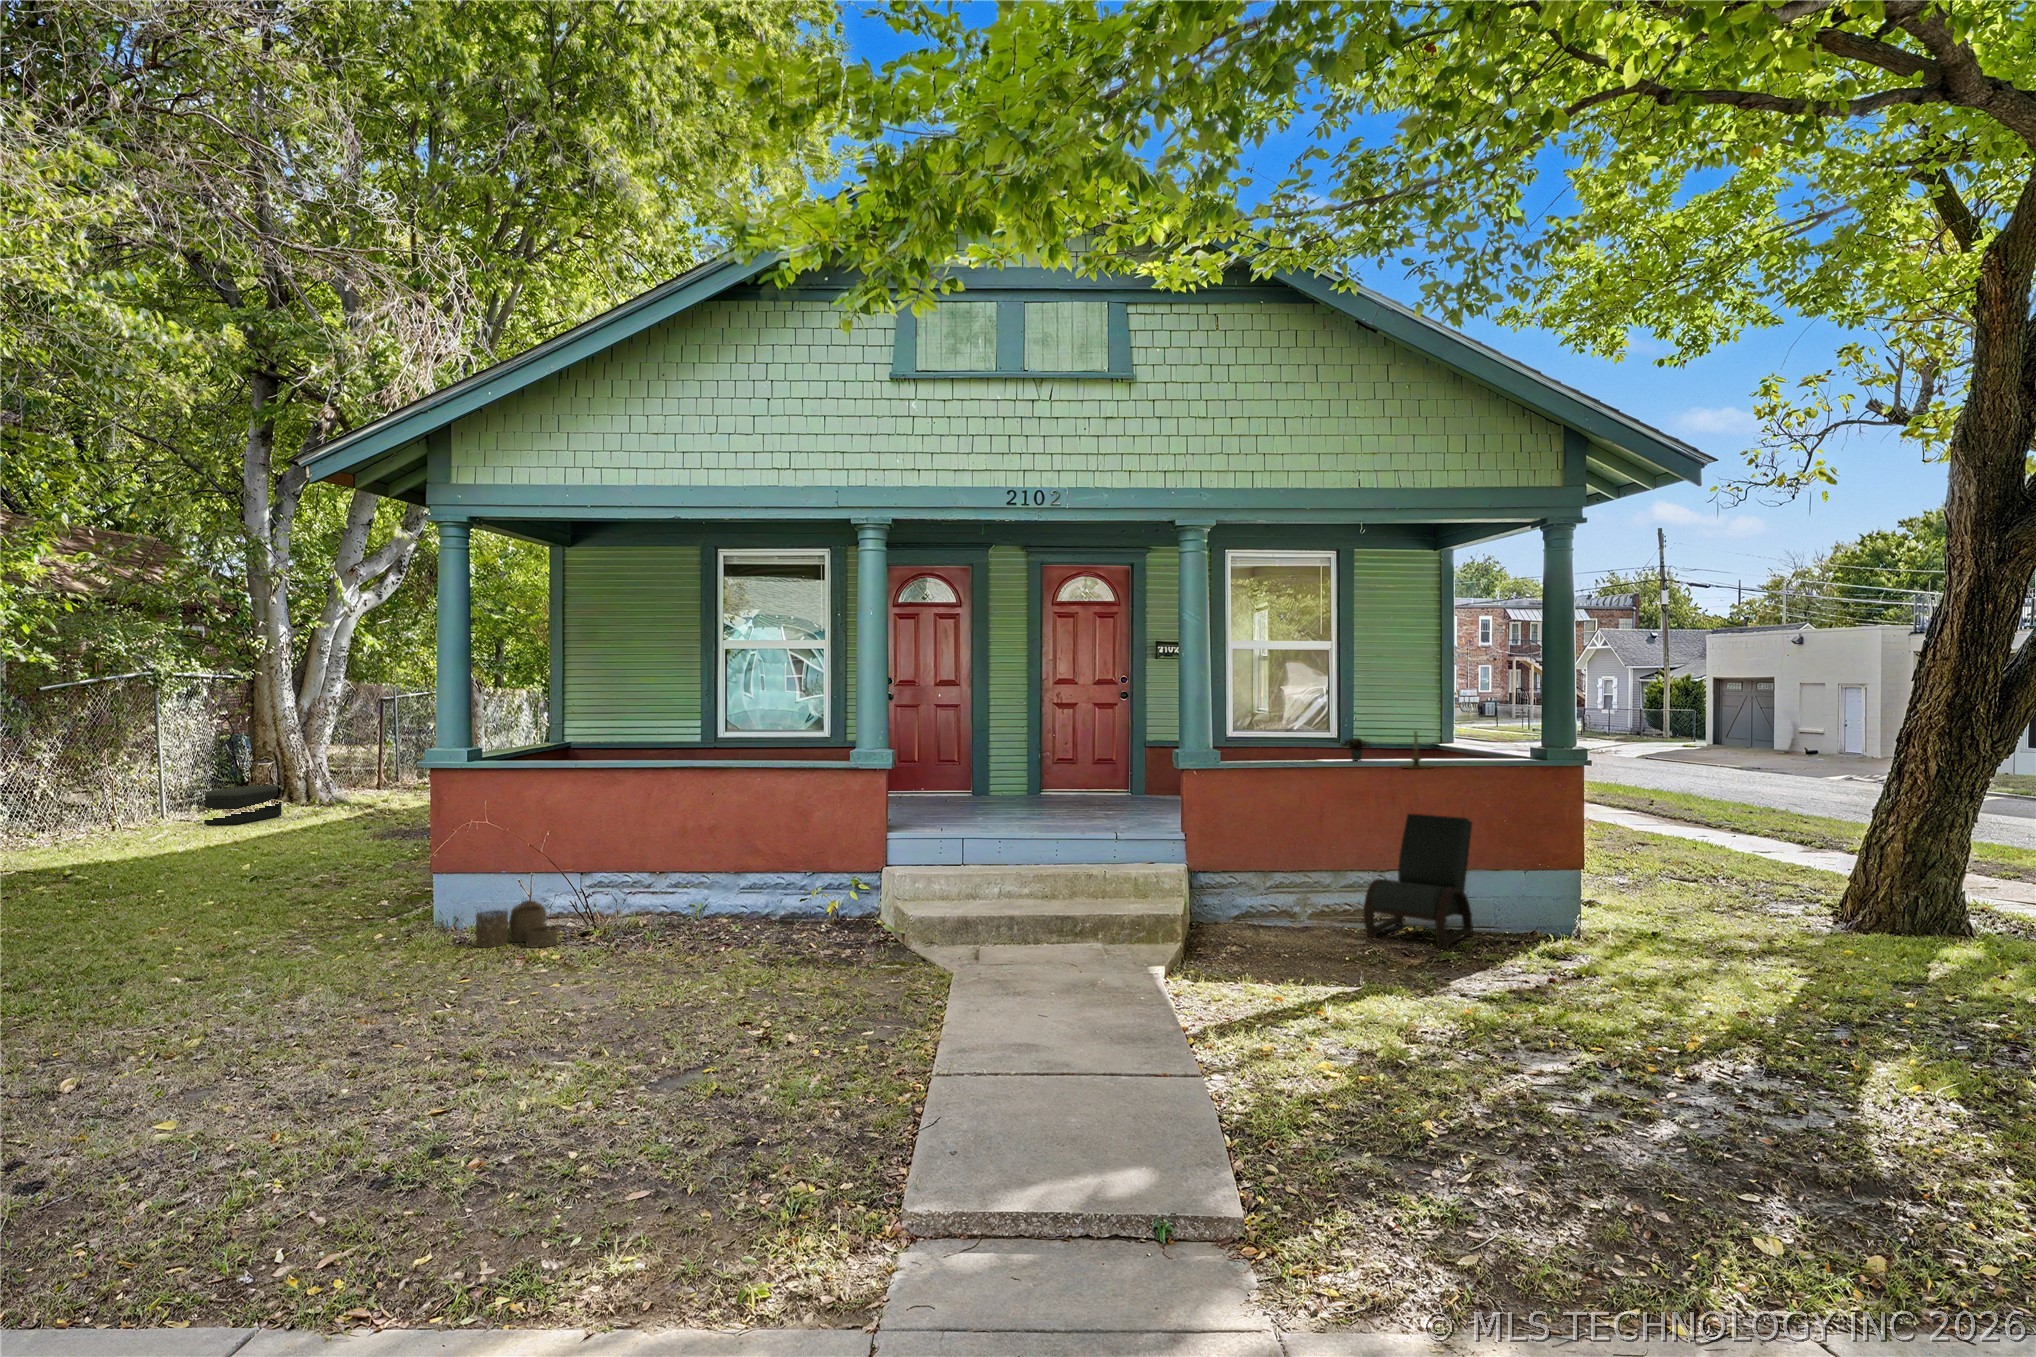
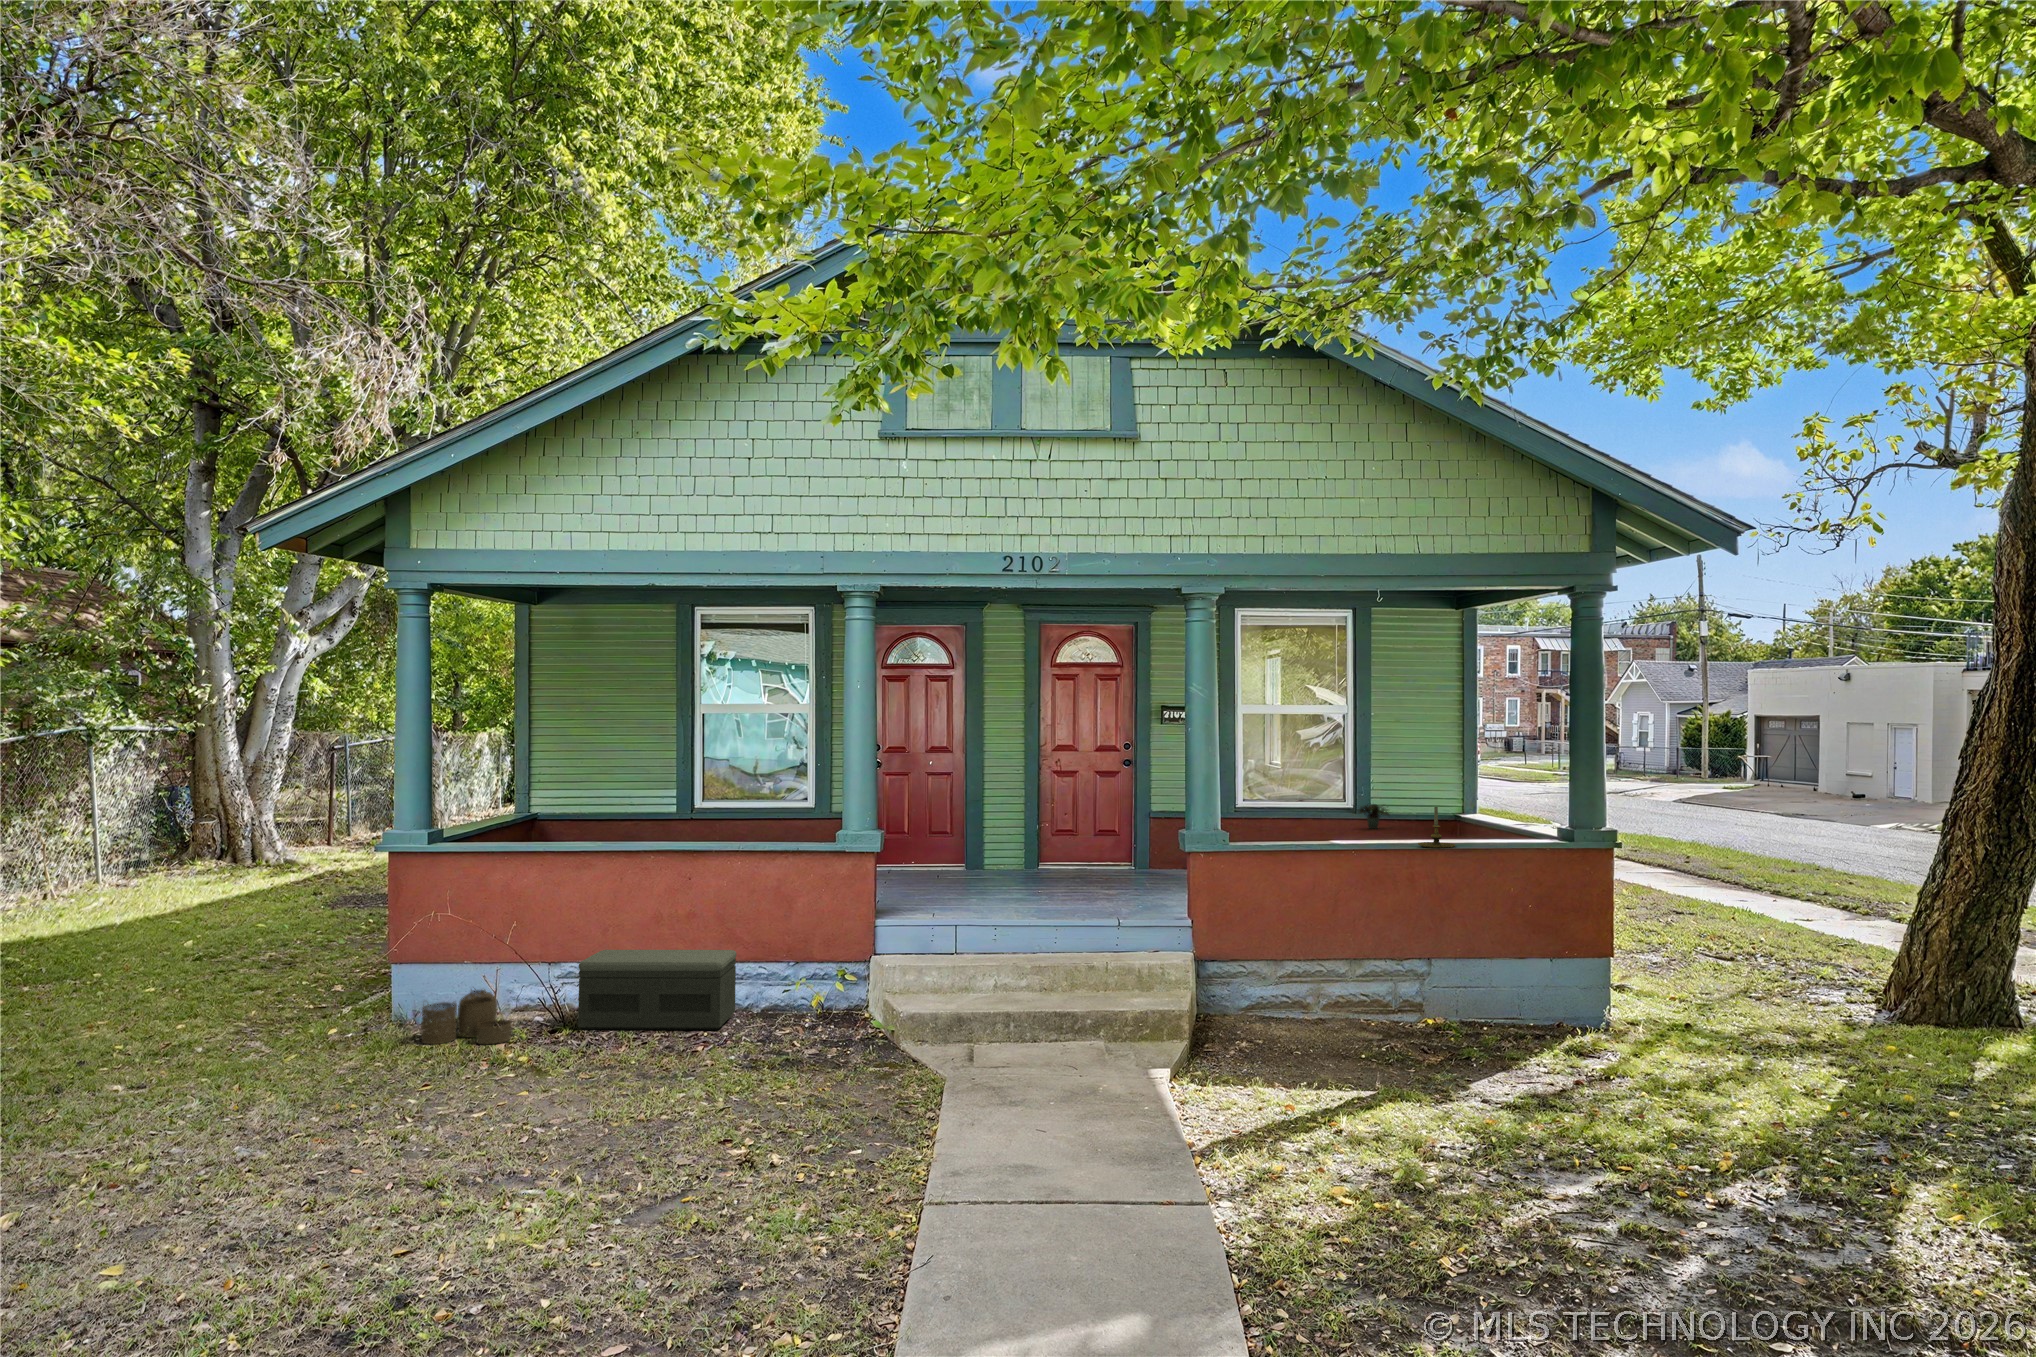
storage bench: present [204,785,282,825] -> present [578,950,736,1030]
lounge chair: present [1363,814,1473,949] -> none [1380,895,1497,1046]

